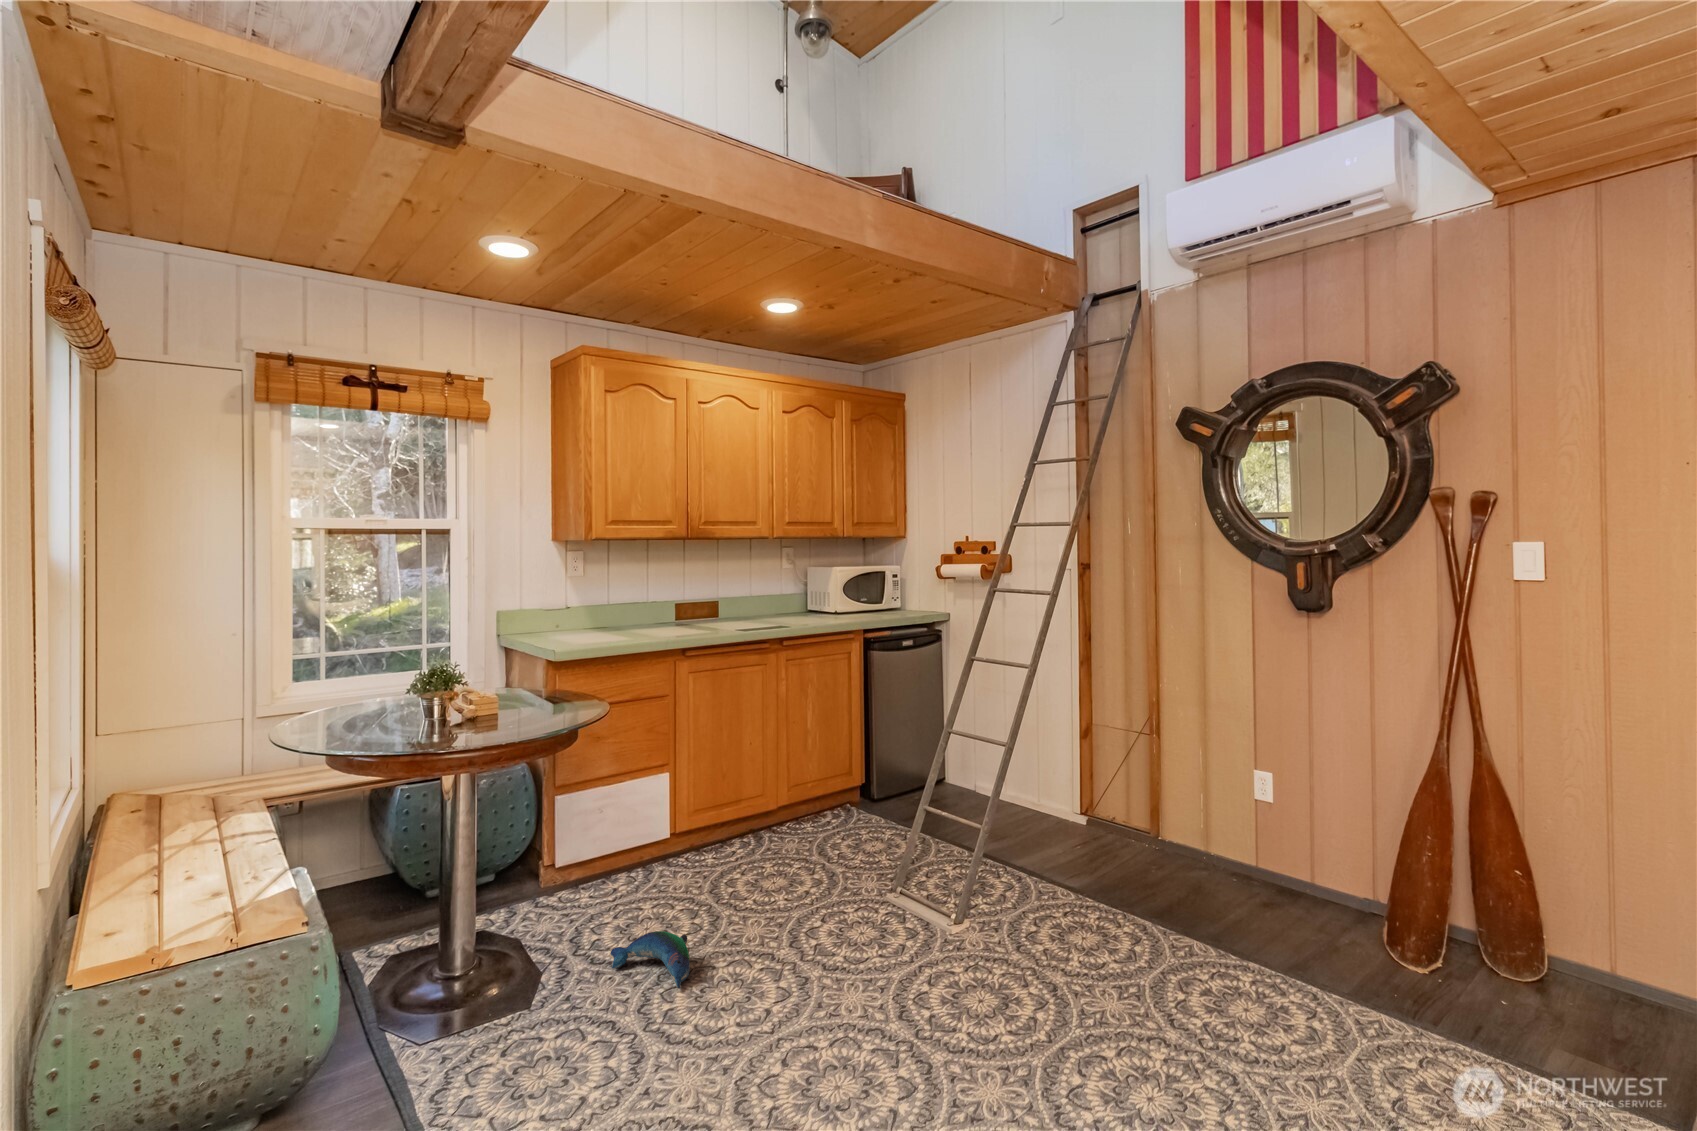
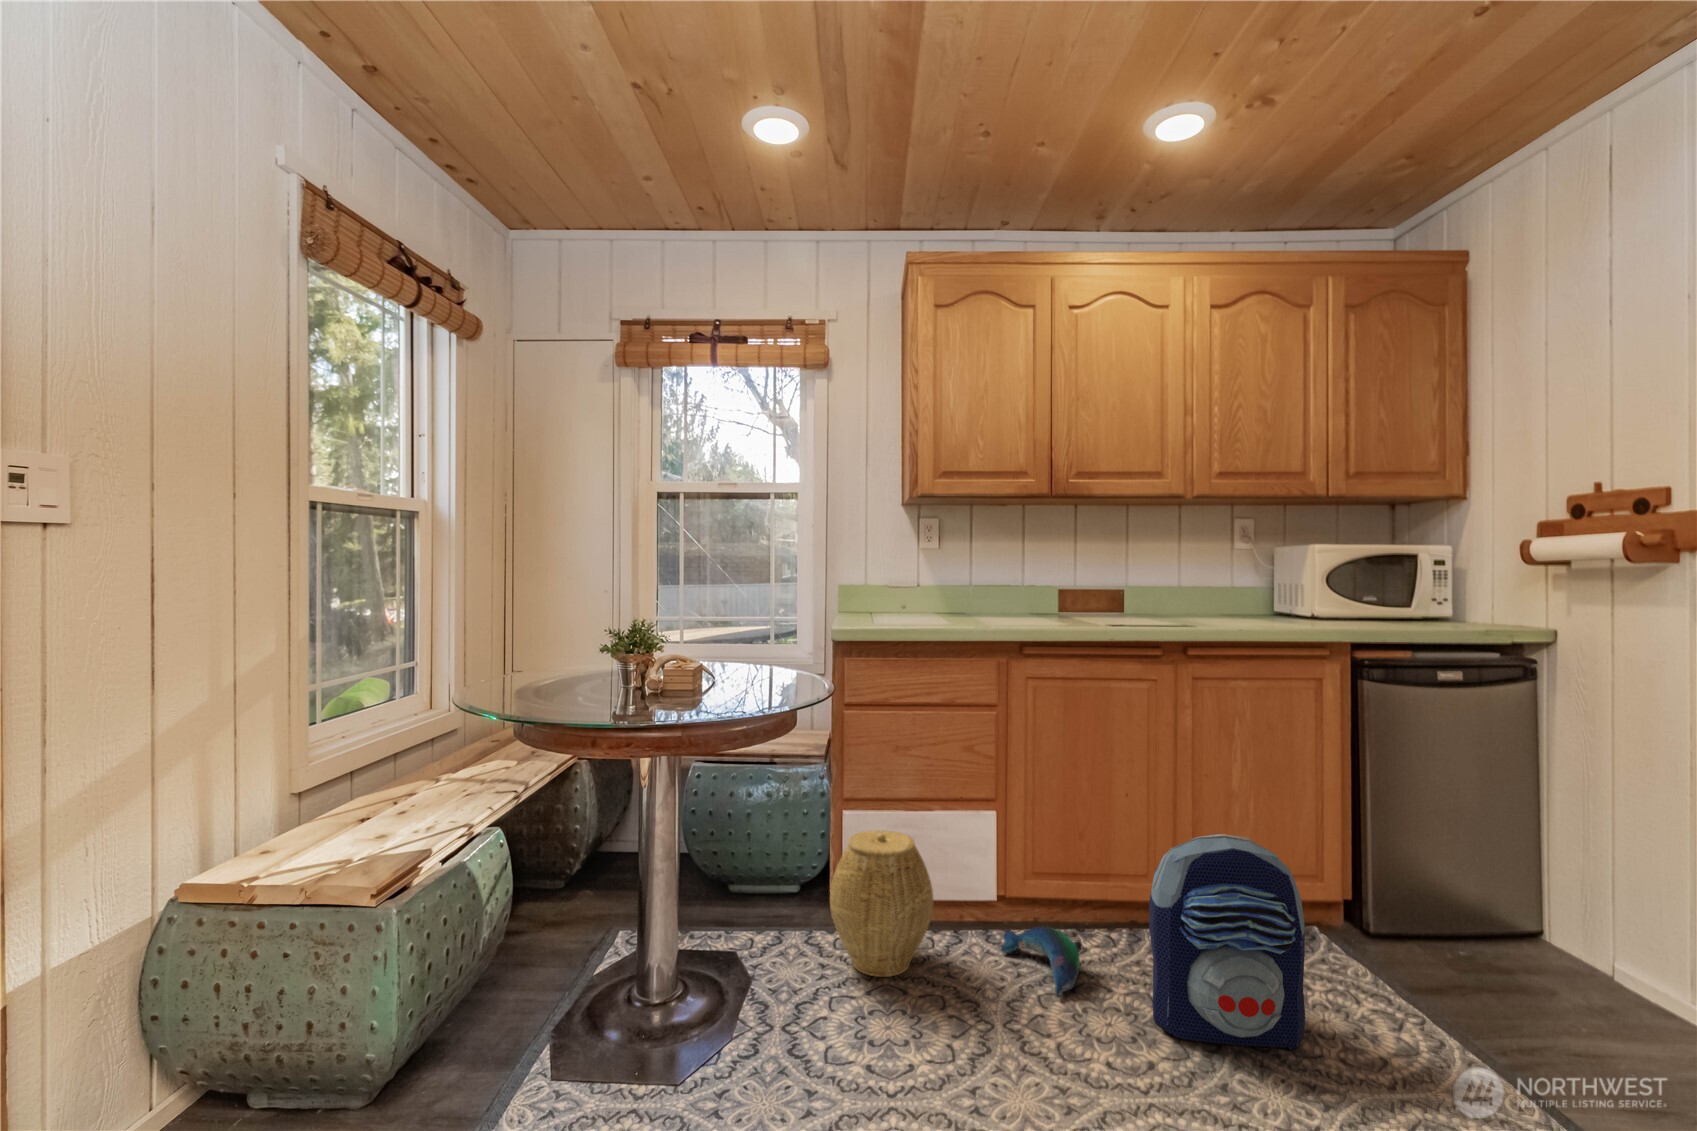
backpack: none [749,814,855,983] -> present [1149,834,1305,1050]
woven basket: none [440,886,555,1039] -> present [830,830,933,977]

